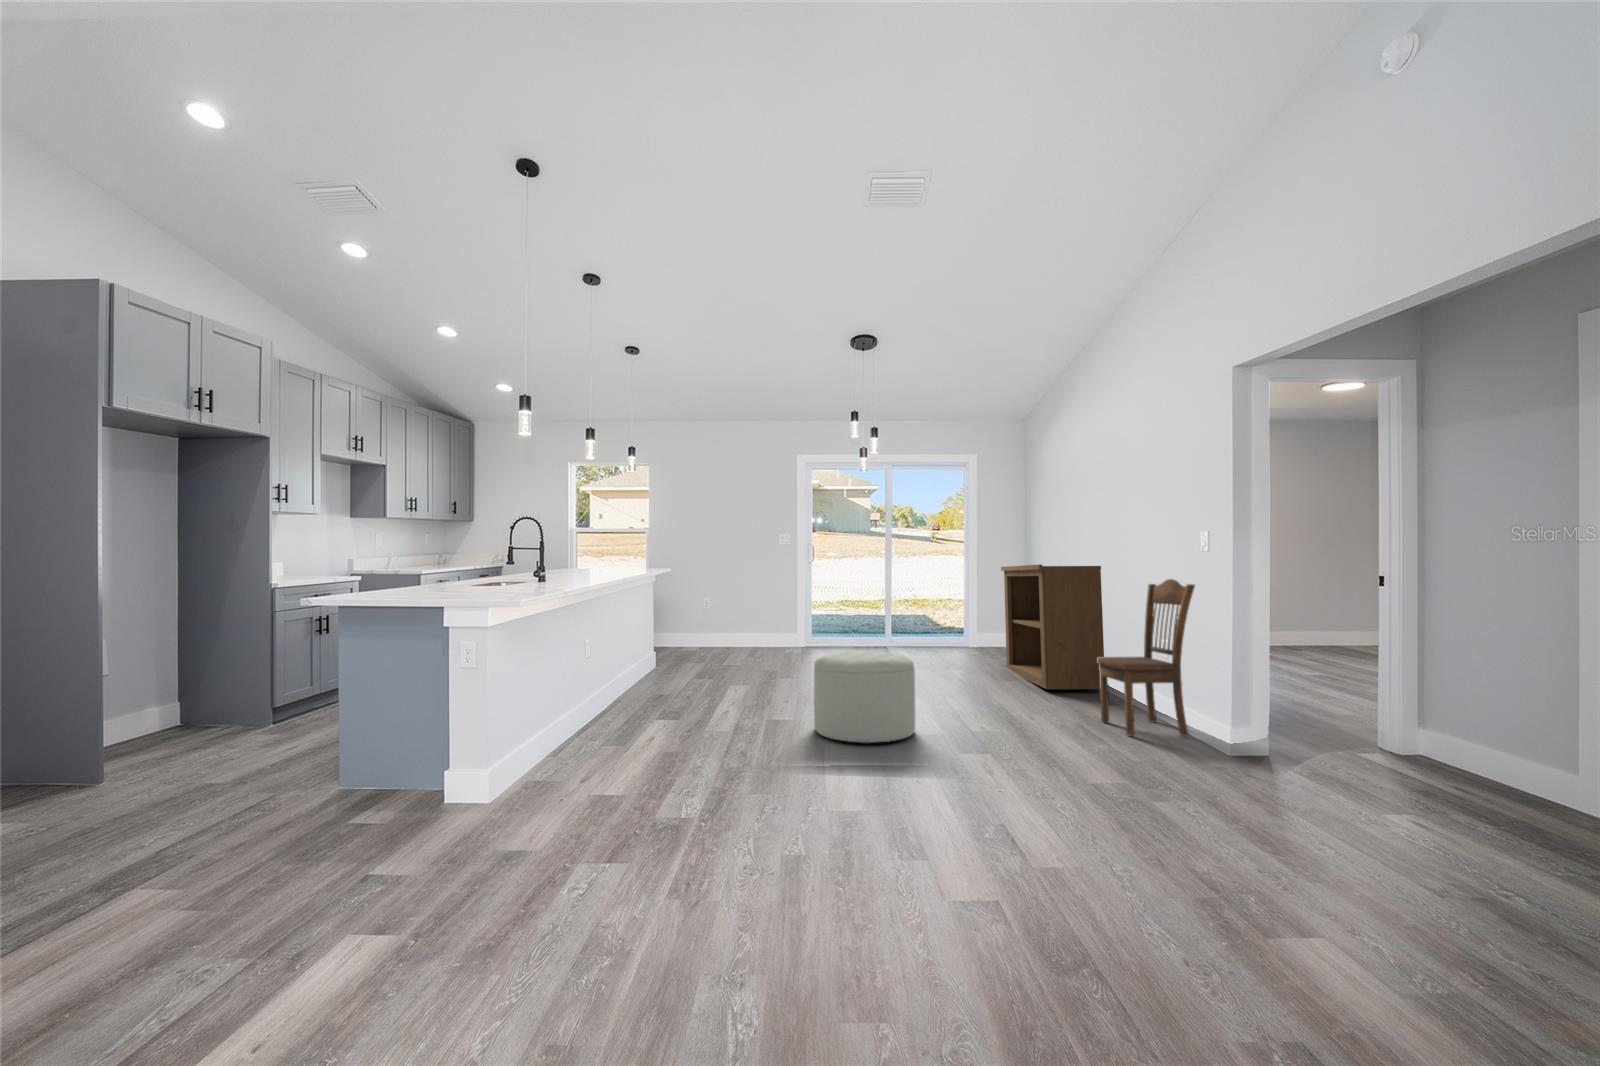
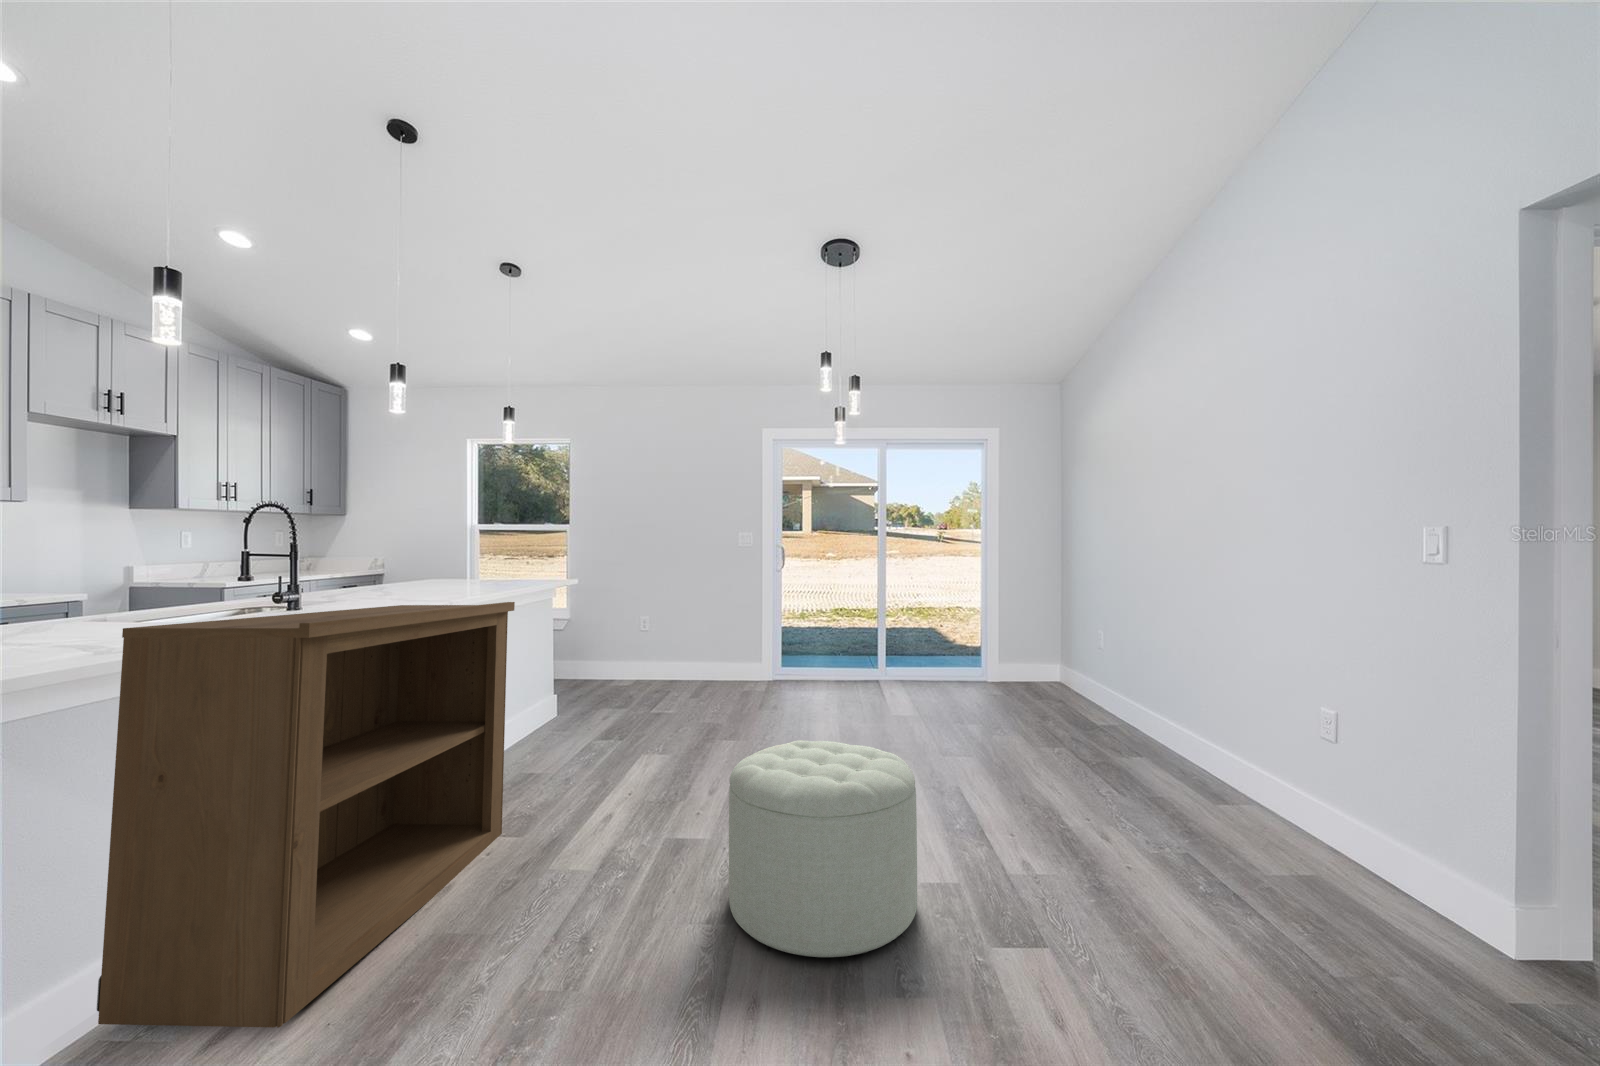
bookshelf: present [1001,565,1104,689] -> present [97,602,515,1028]
dining chair: present [1097,579,1195,736] -> none [1238,620,1458,928]

